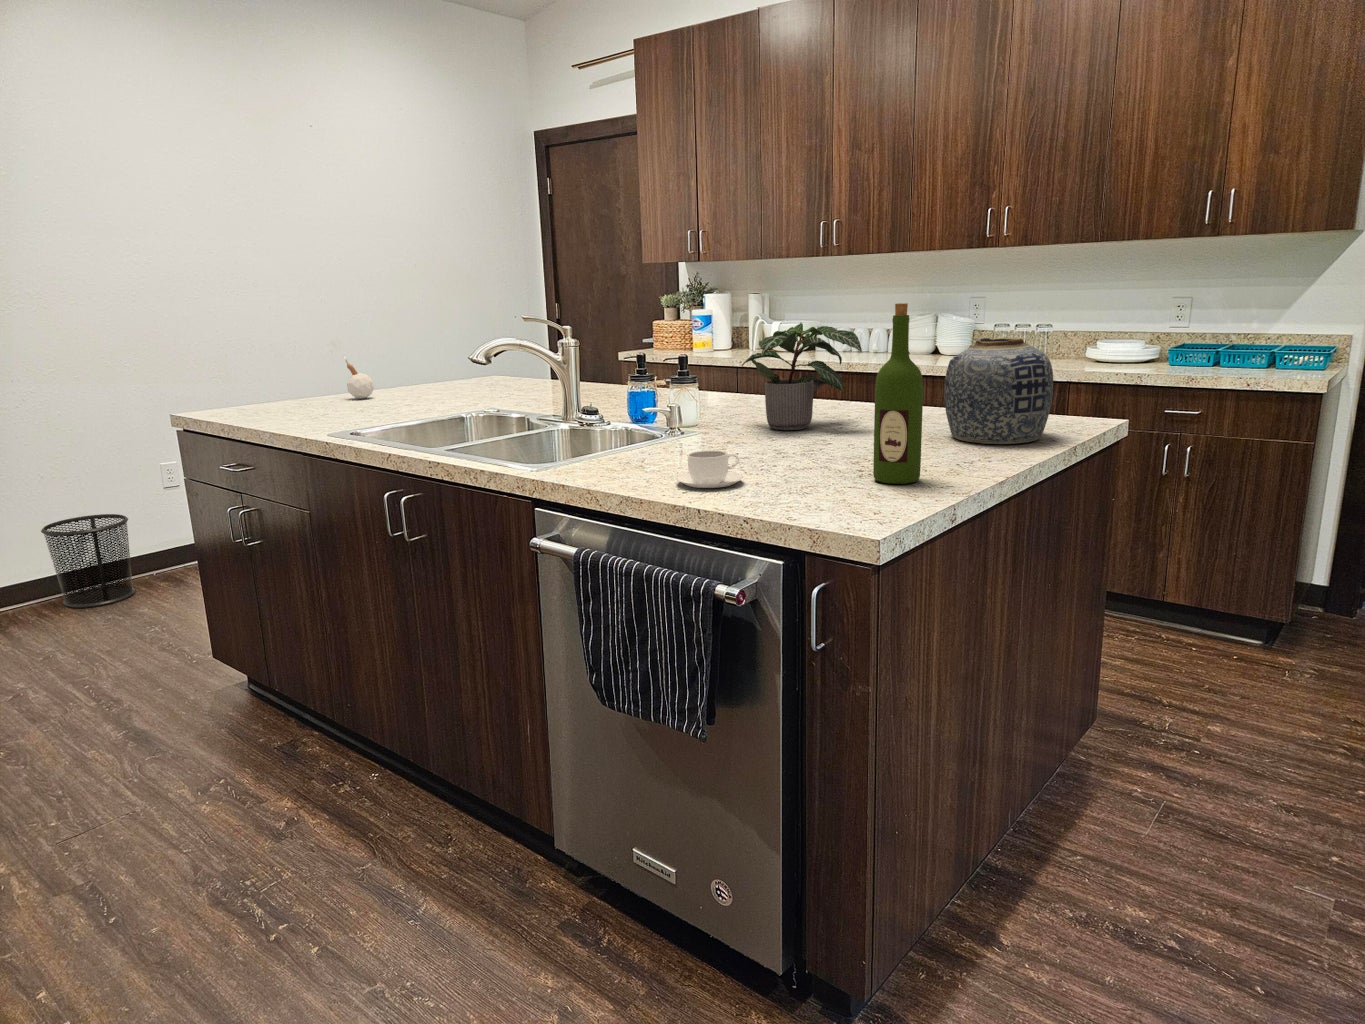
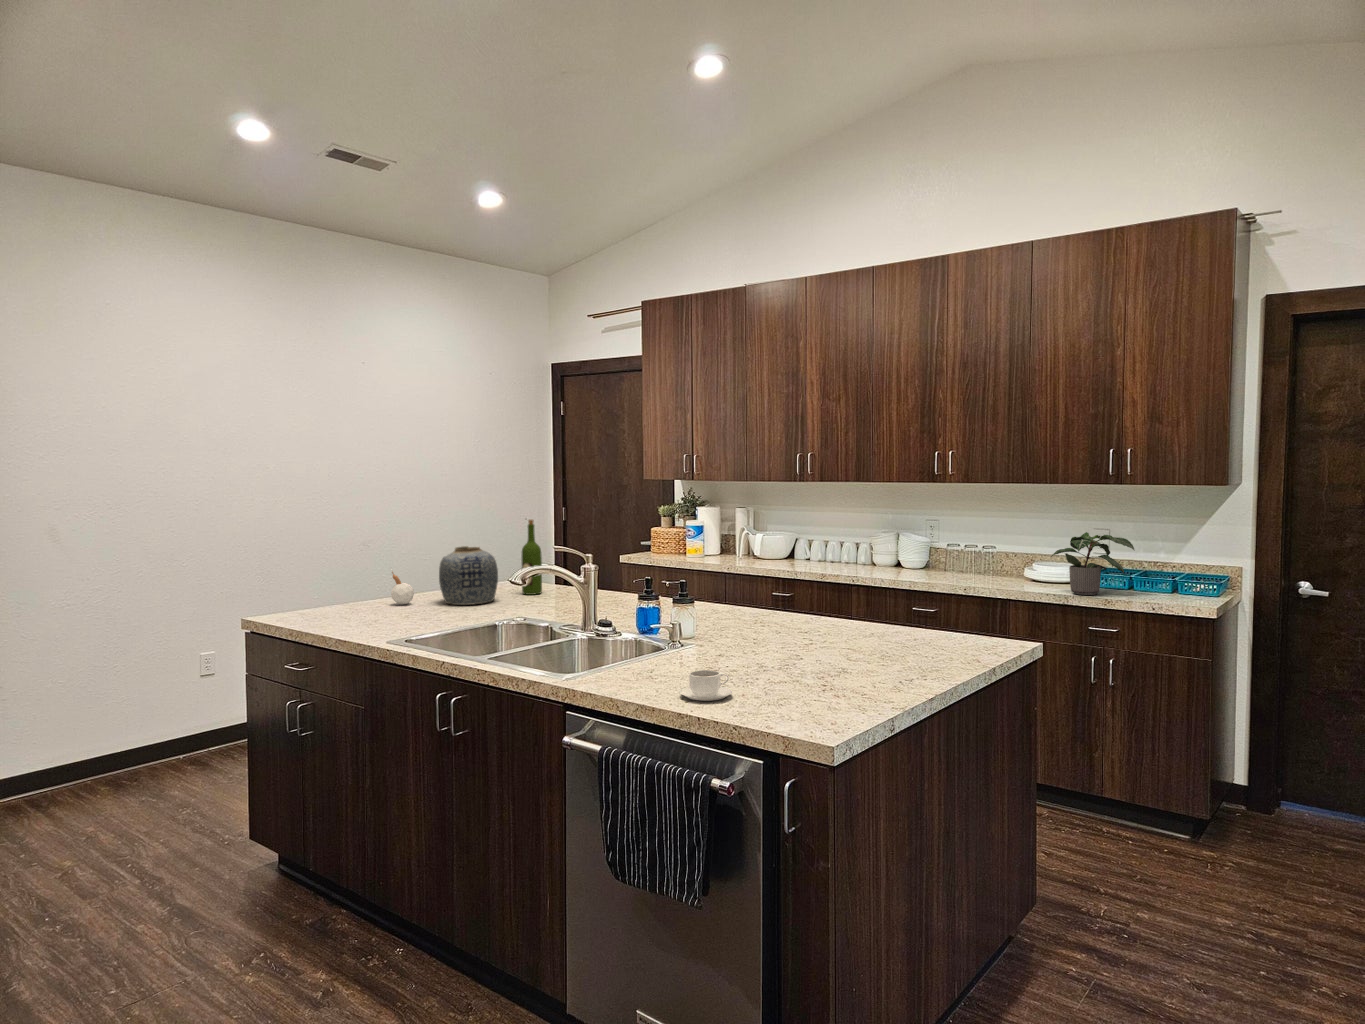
wine bottle: present [873,303,923,484] -> present [522,520,542,595]
potted plant: present [742,323,862,430] -> present [1051,532,1134,595]
vase: present [944,337,1053,444] -> present [439,546,498,605]
waste bin: present [41,514,135,608] -> none [91,699,169,787]

